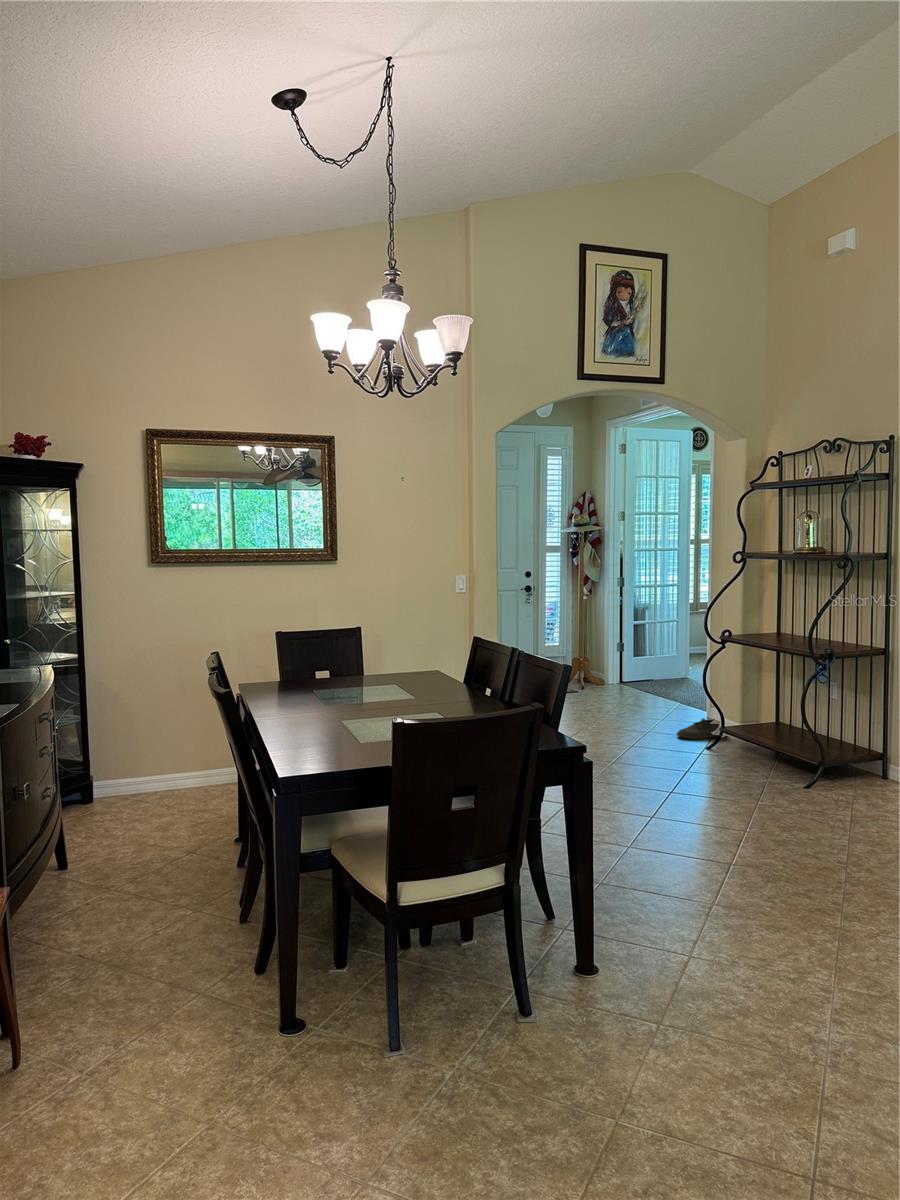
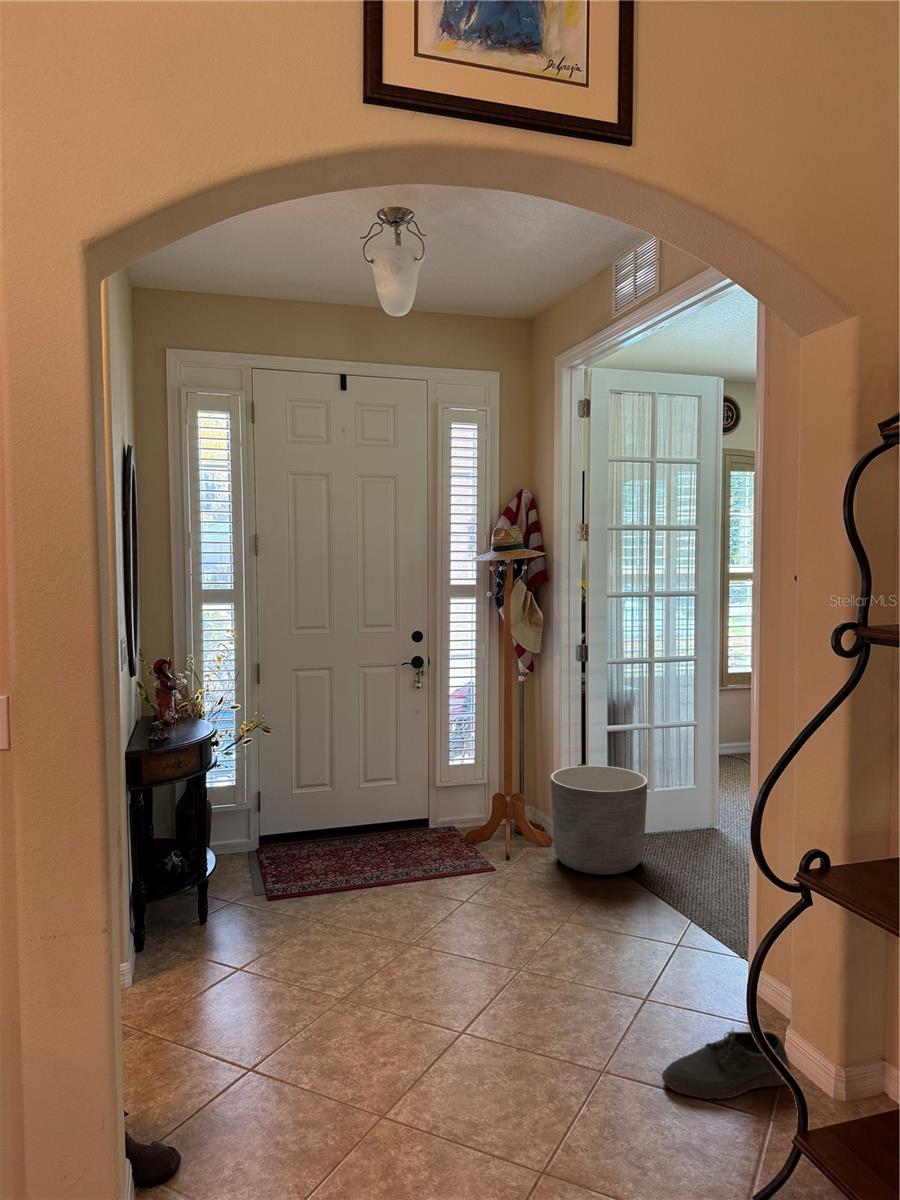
planter: none [606,642,657,692] -> present [551,766,647,875]

